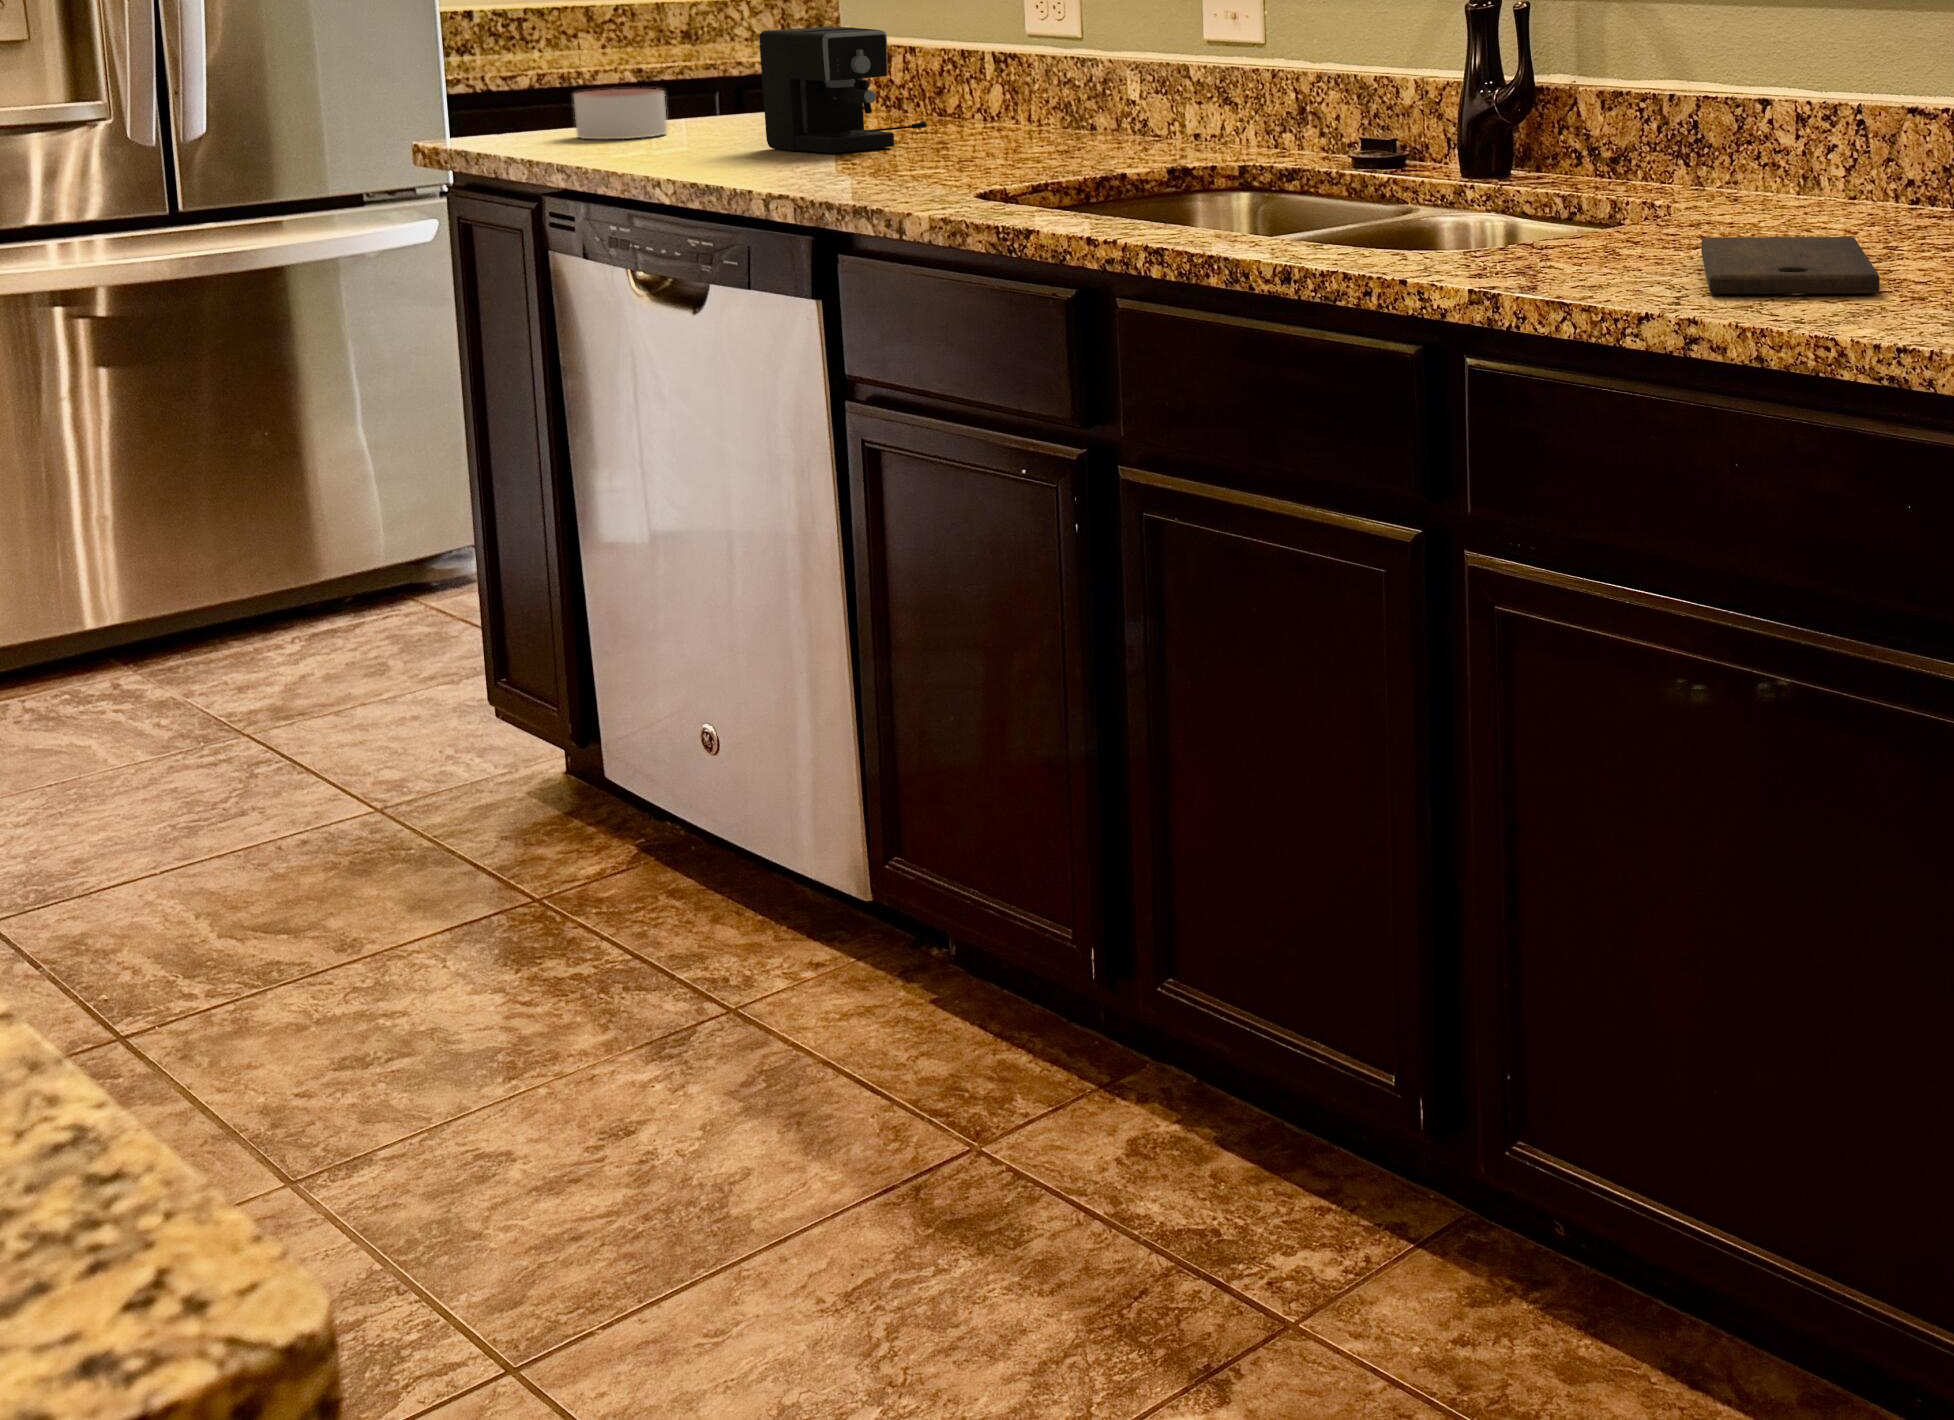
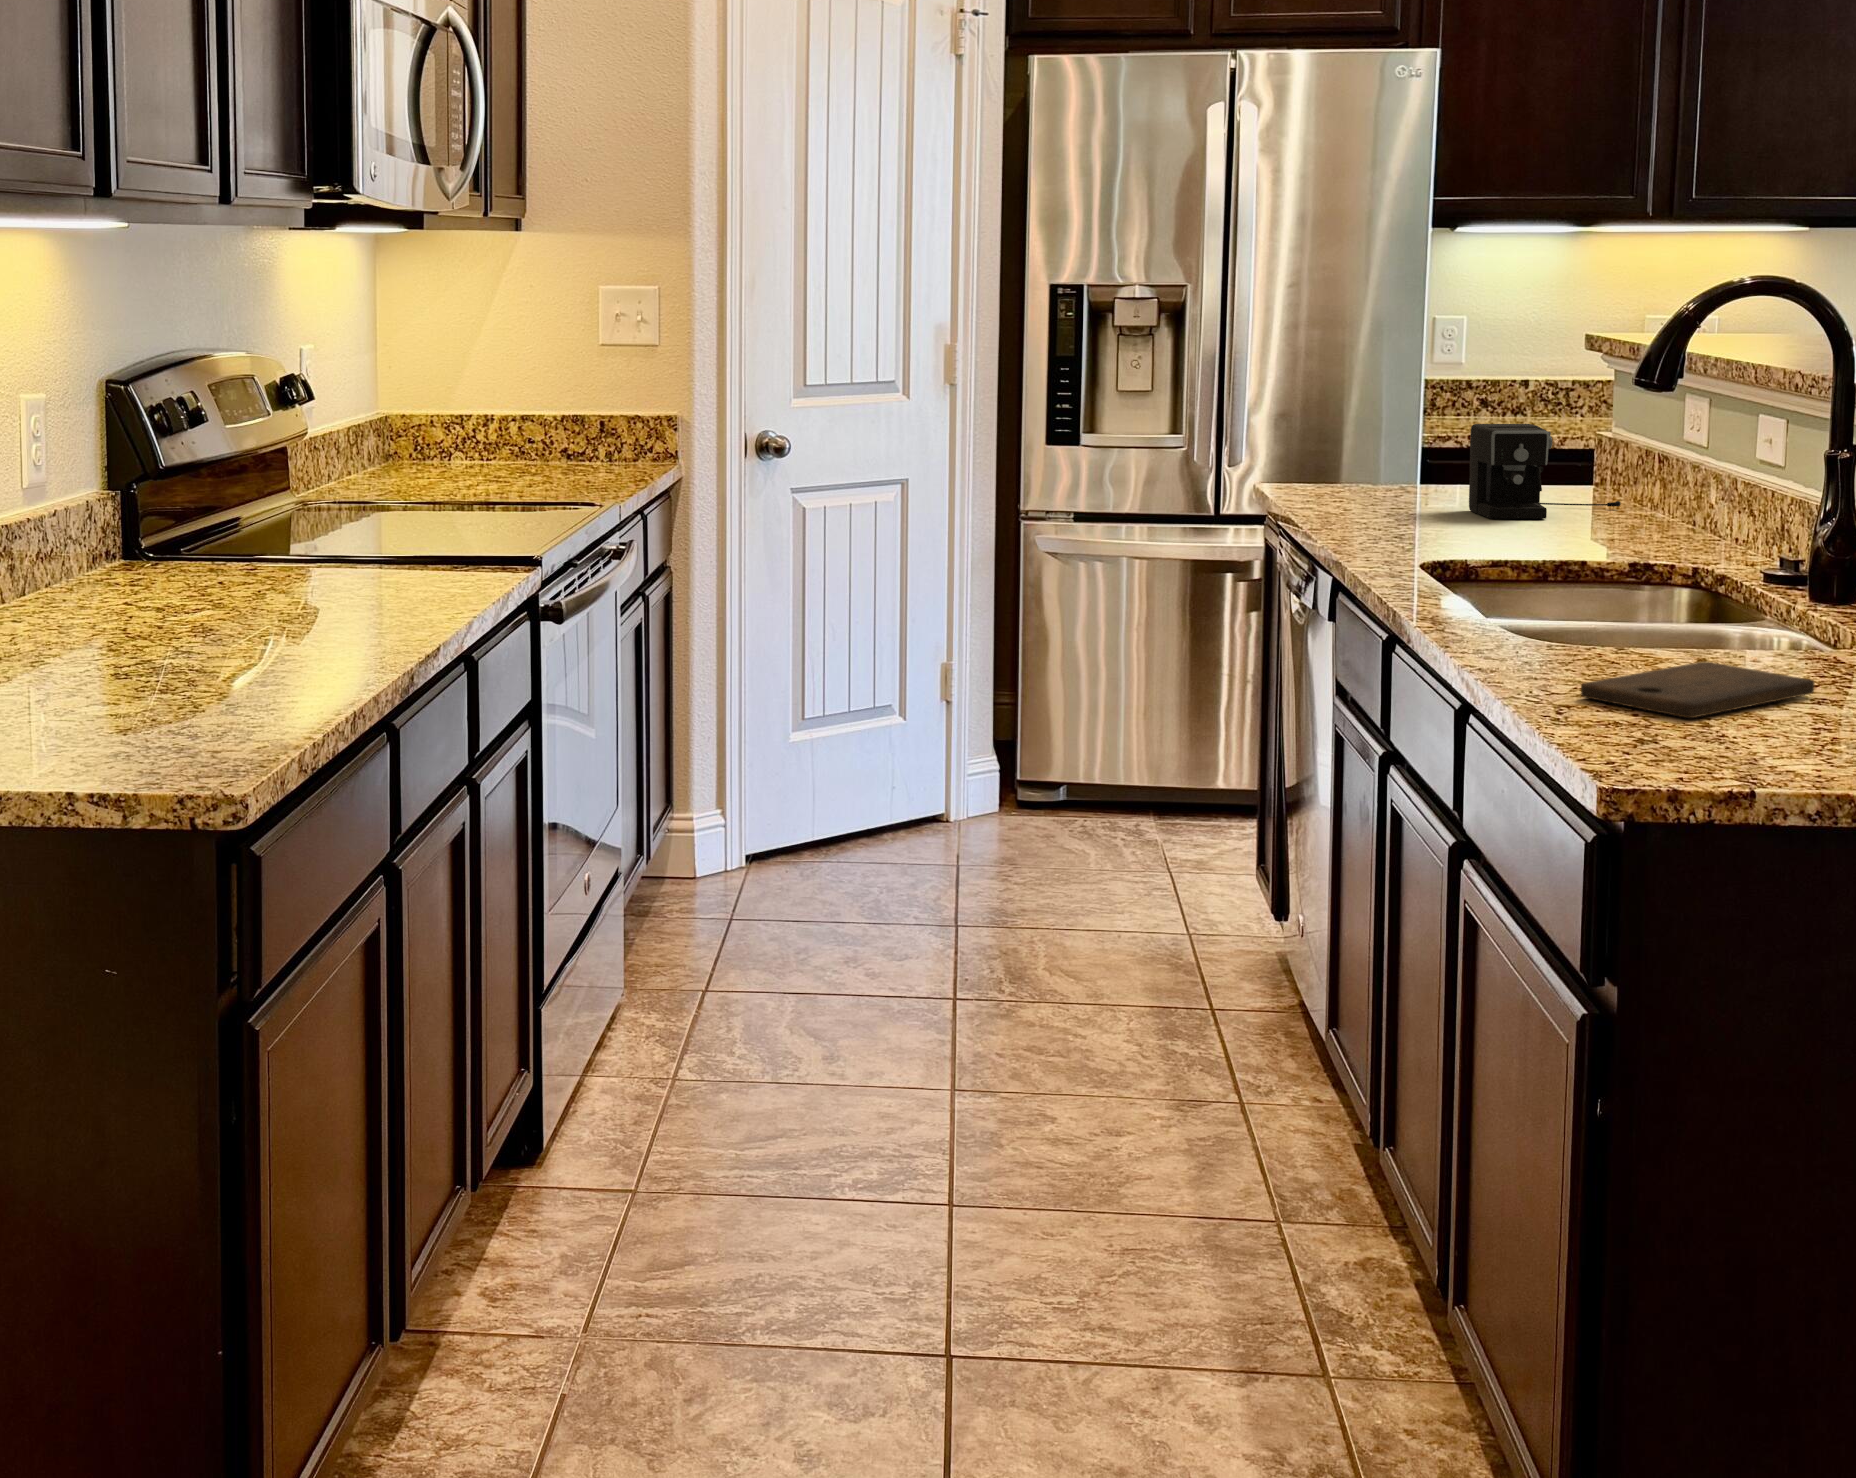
candle: present [574,89,667,139] -> none [1393,455,1457,492]

